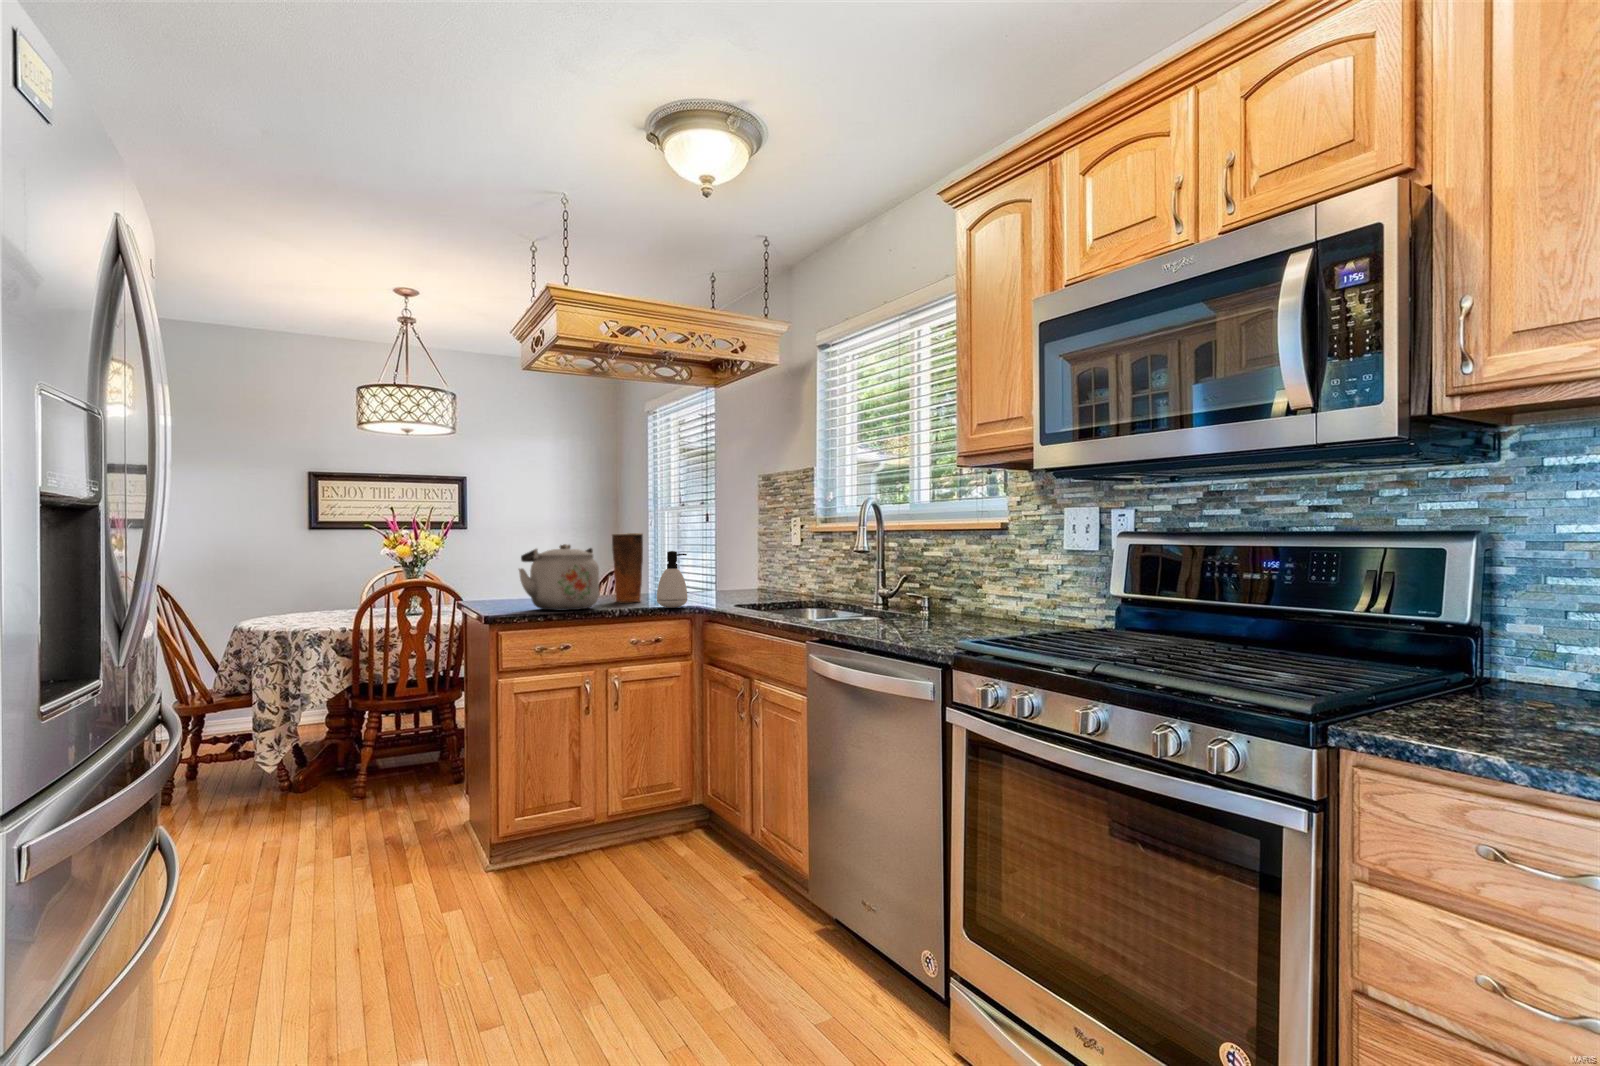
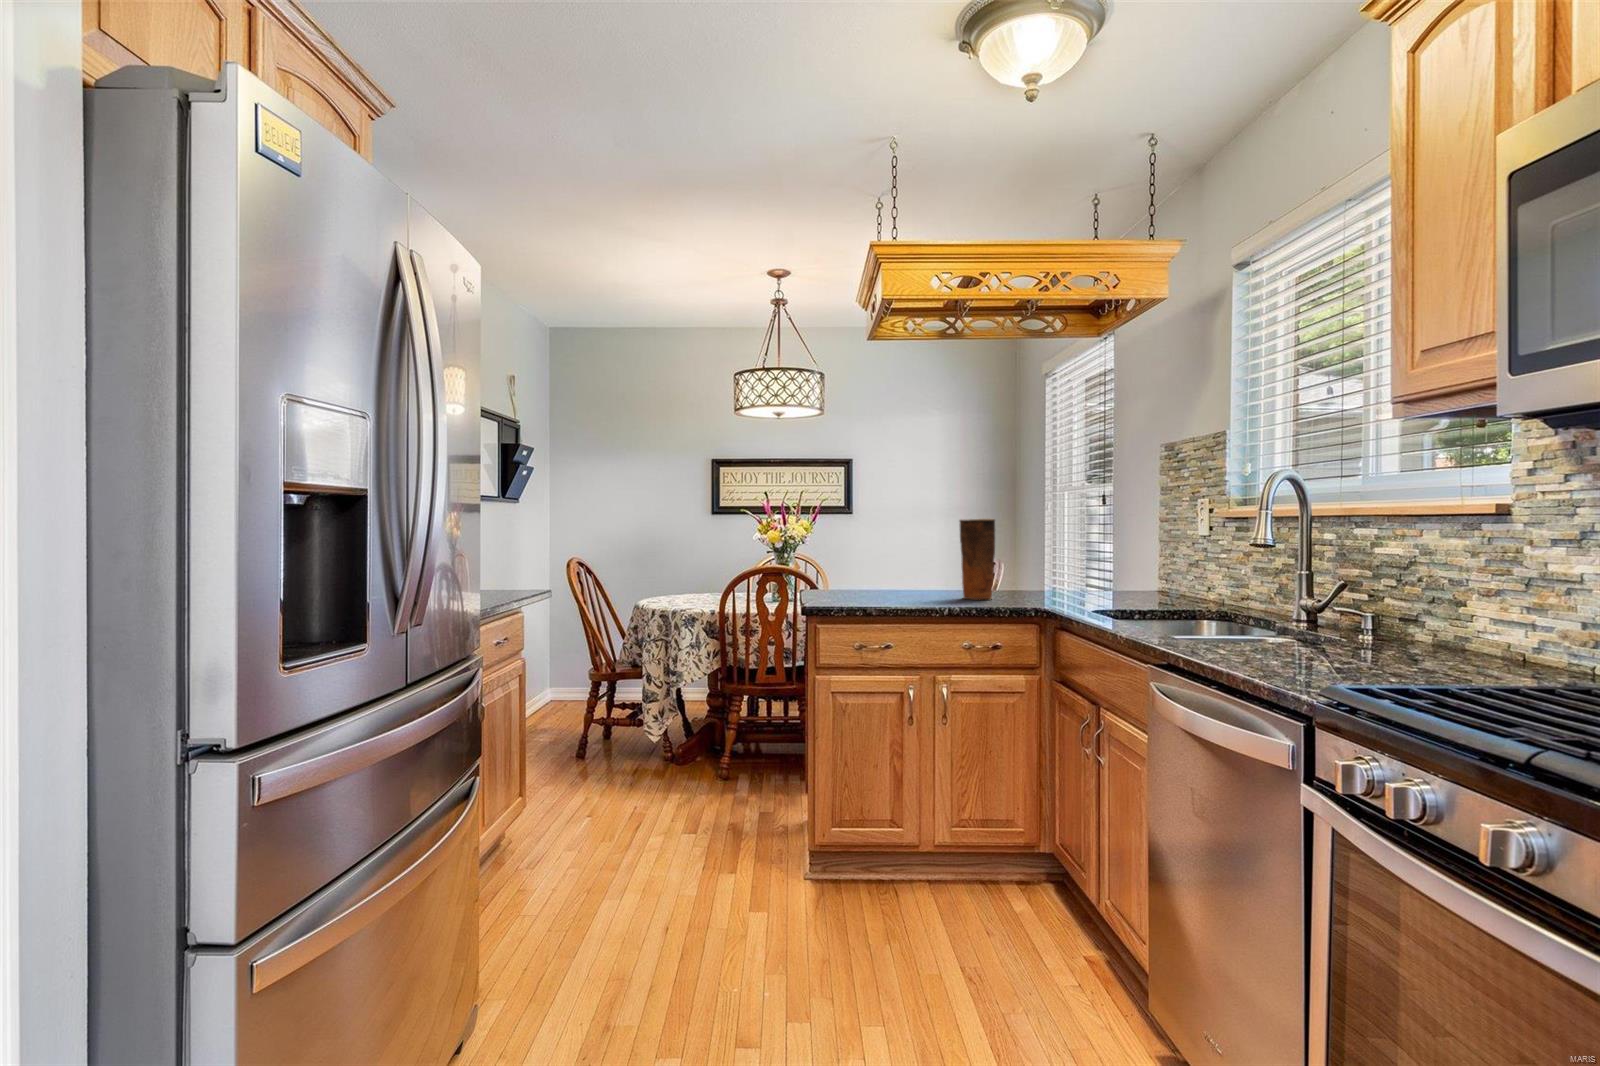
kettle: present [519,544,599,610] -> none [842,530,932,605]
soap dispenser: present [657,551,687,608] -> none [996,540,1034,609]

